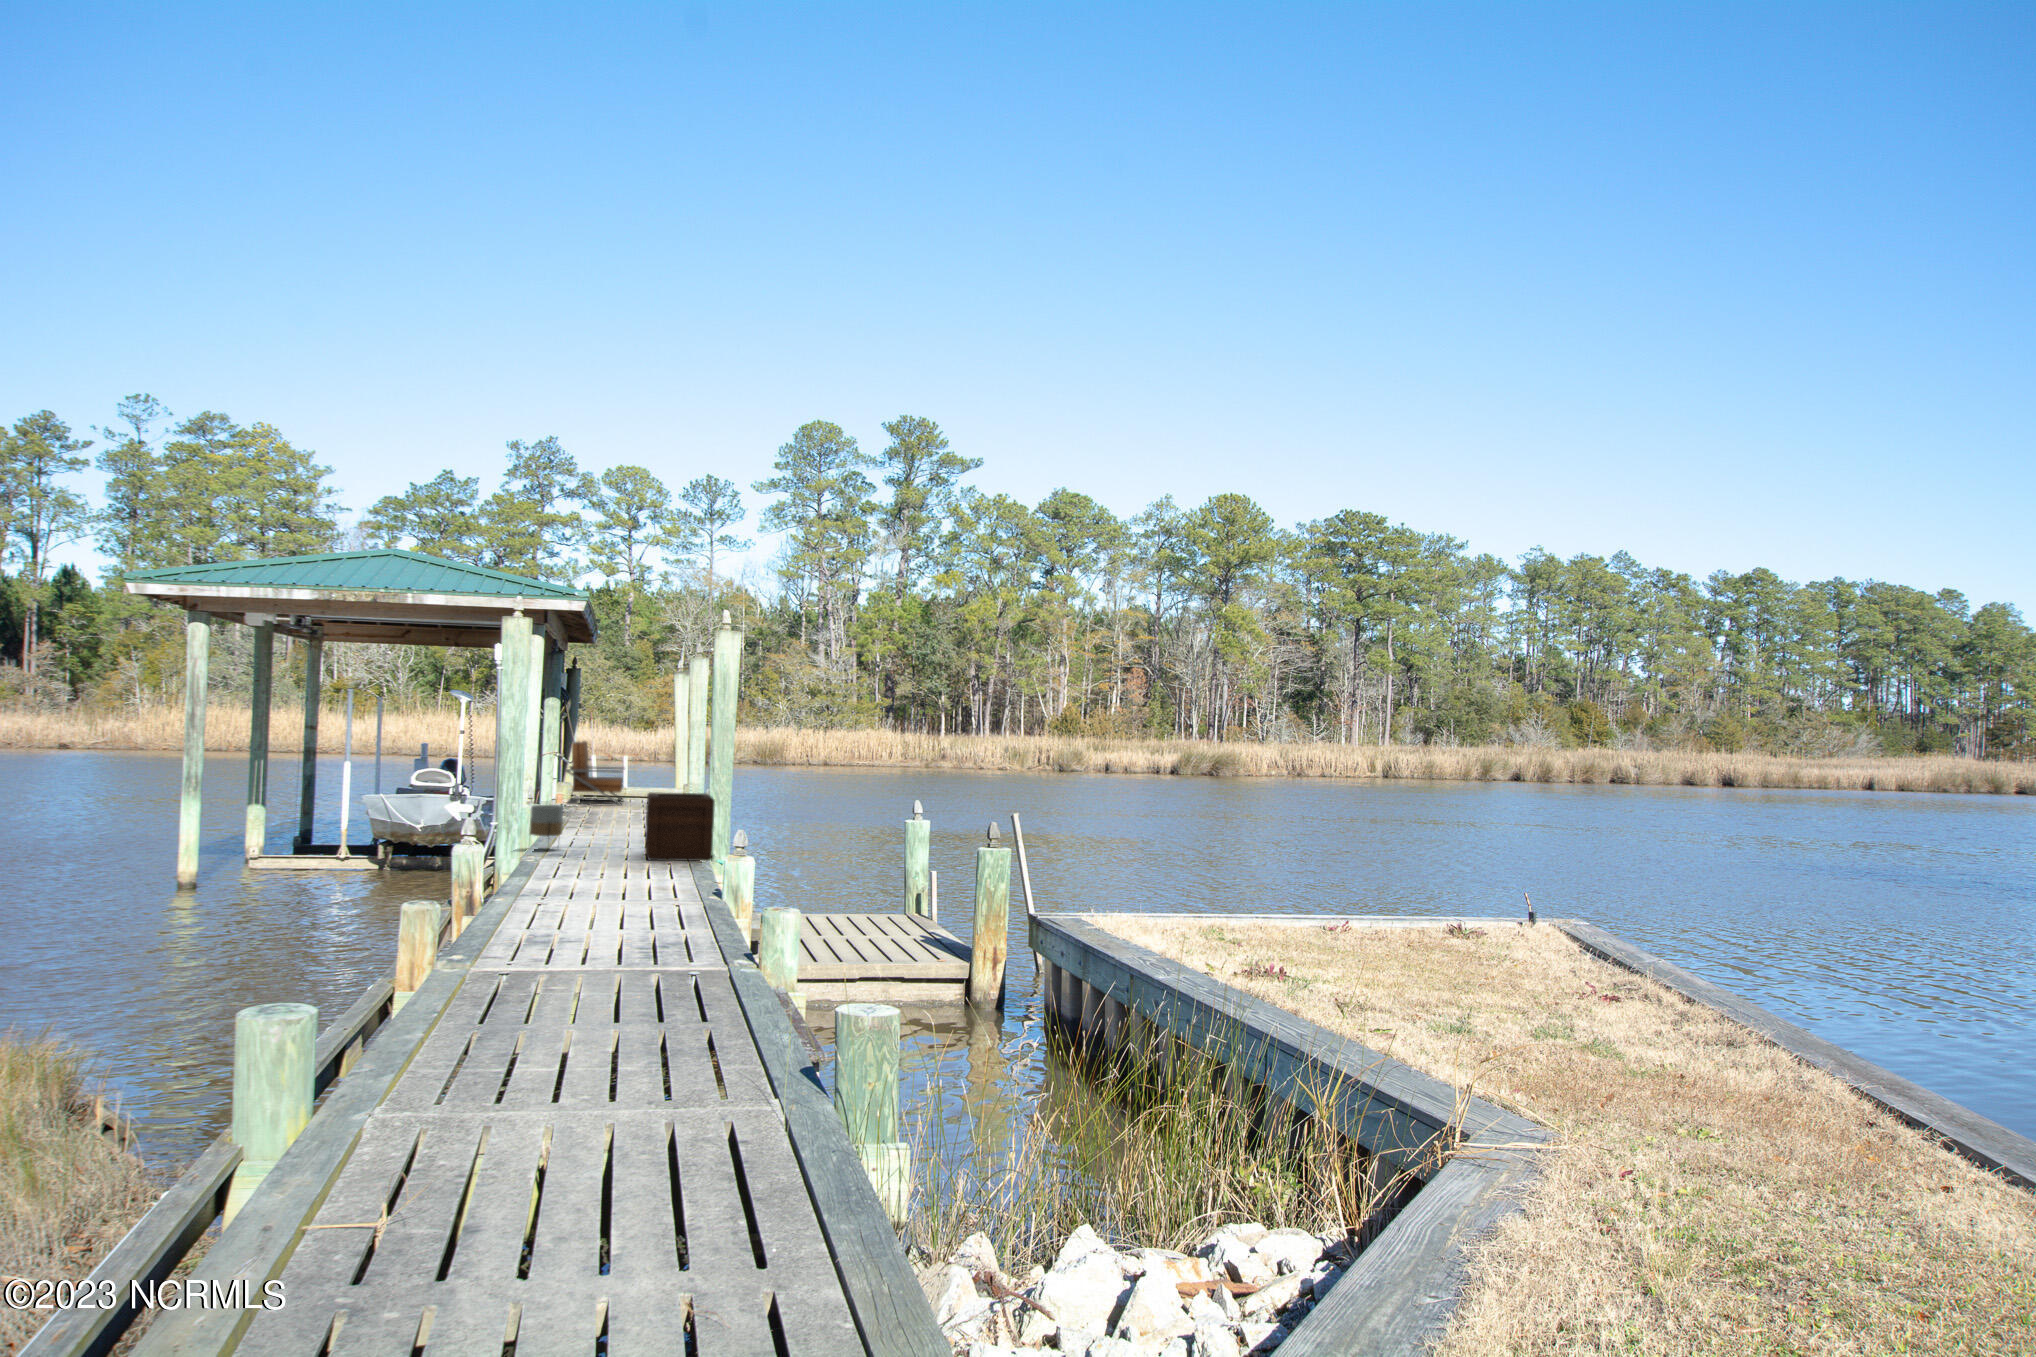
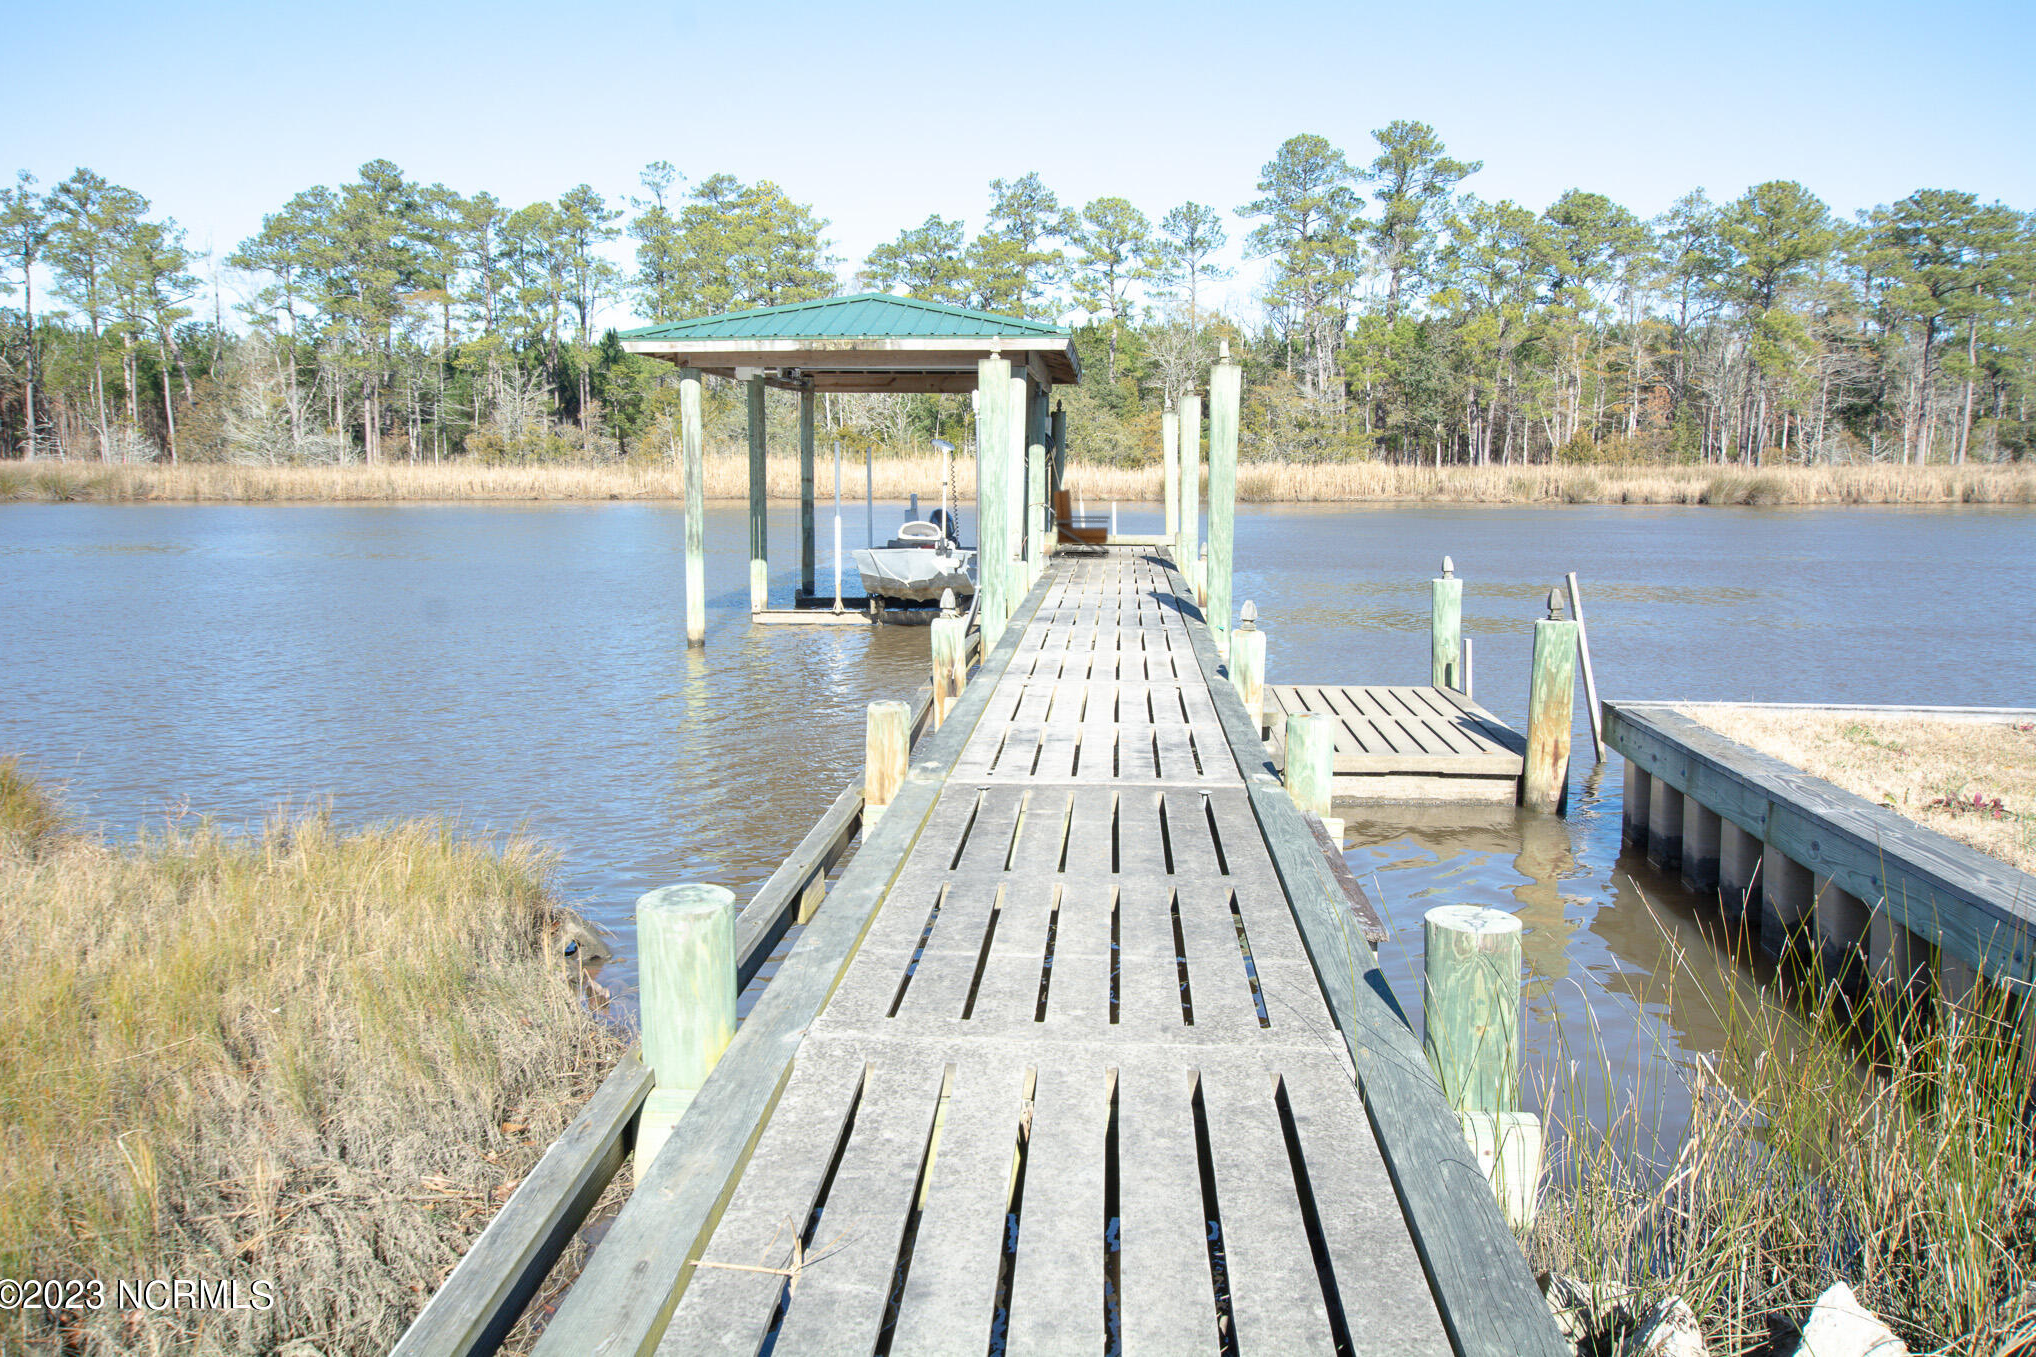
wooden crate: present [645,792,715,861] -> none [1135,551,1212,629]
planter: present [529,805,563,837] -> none [1013,565,1047,617]

